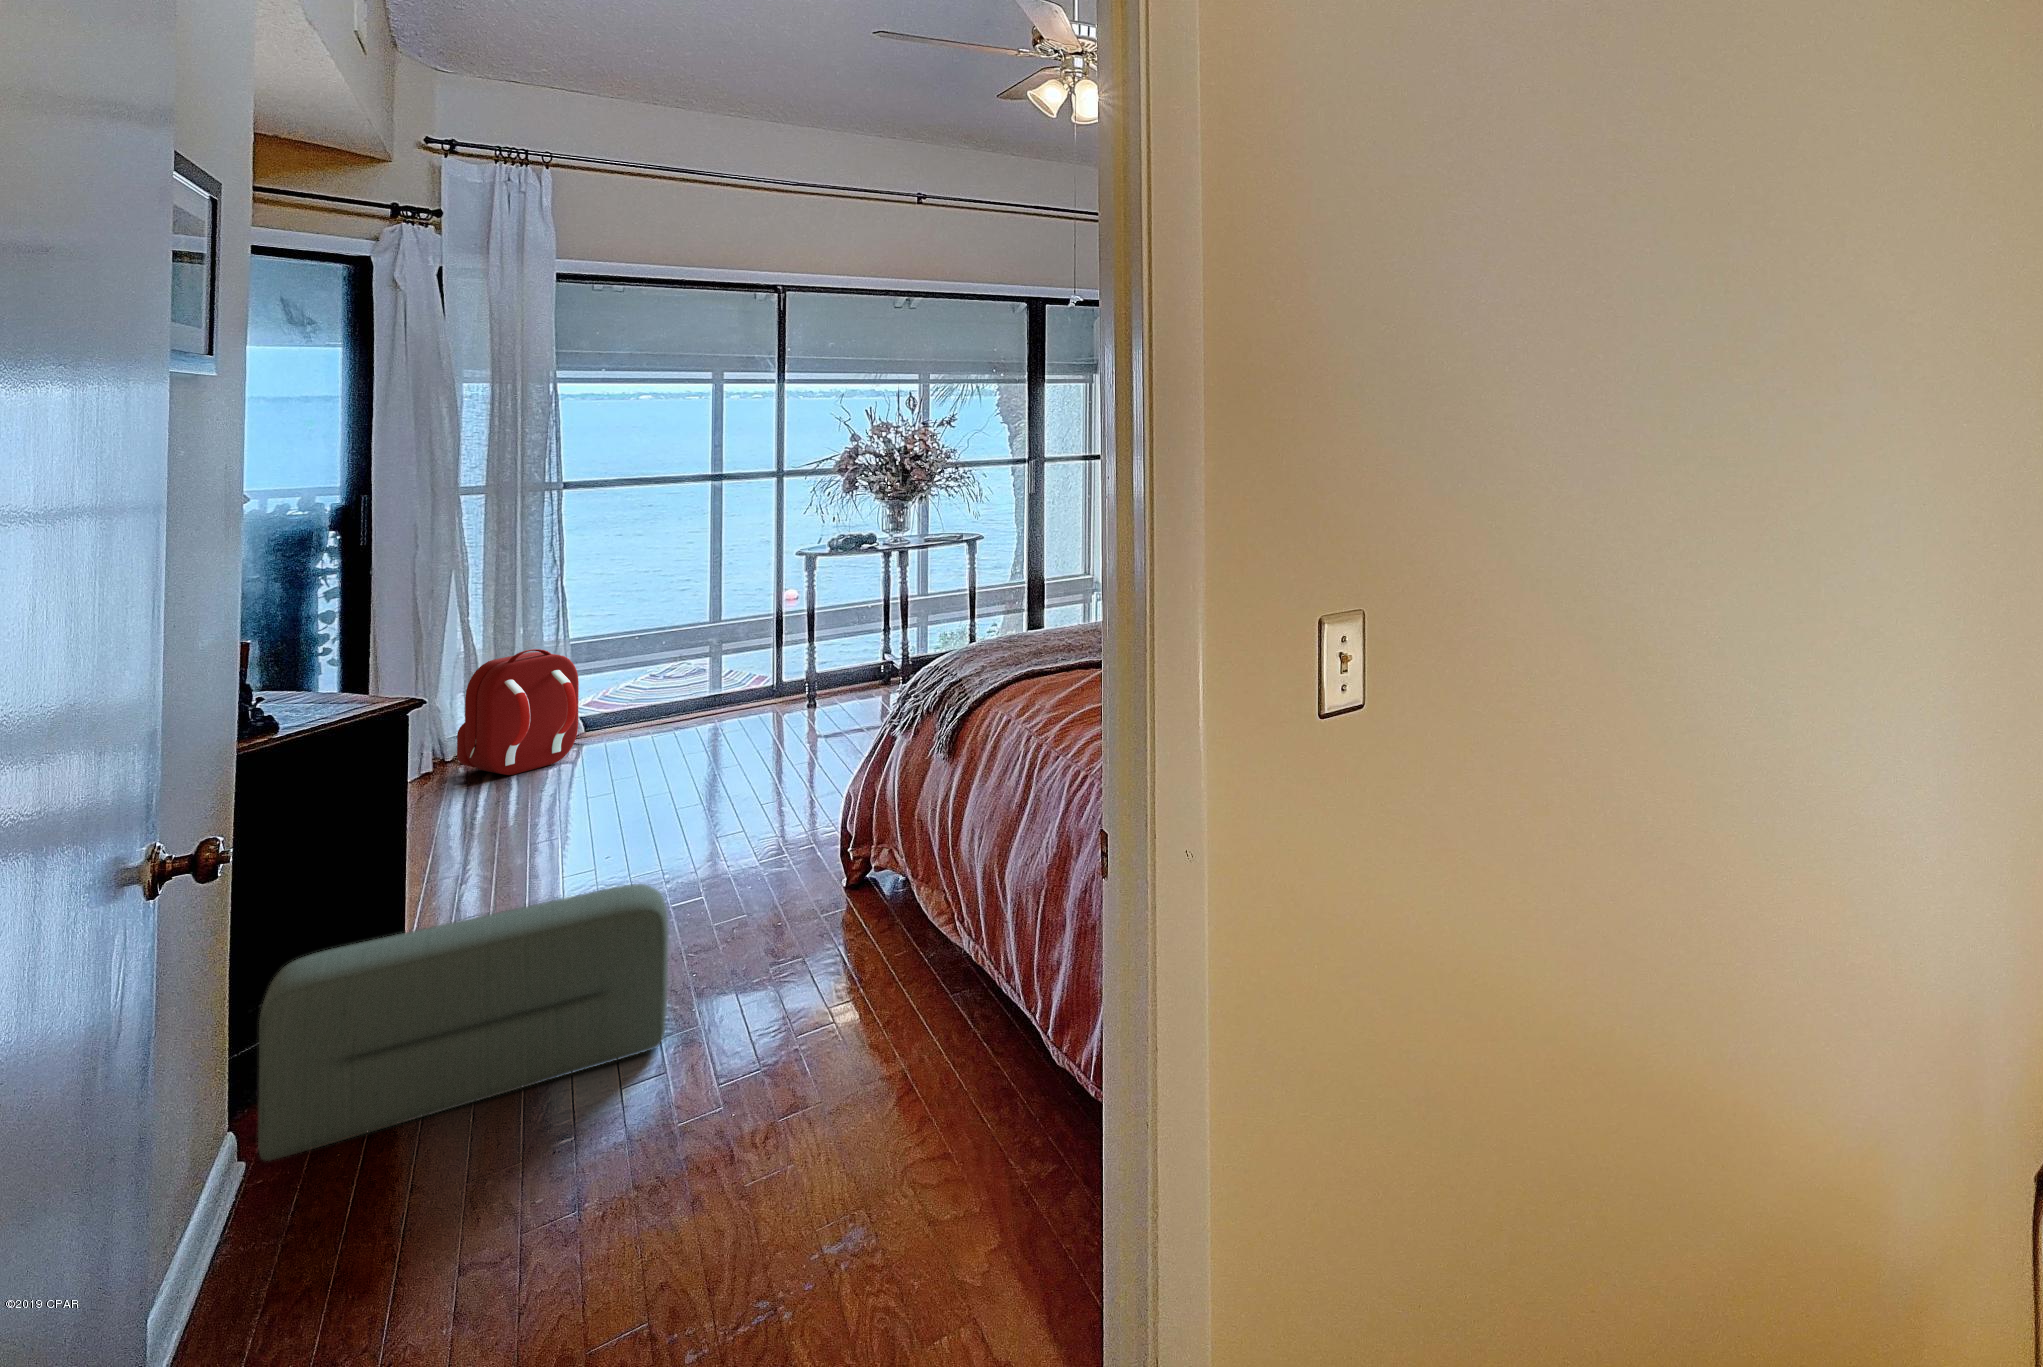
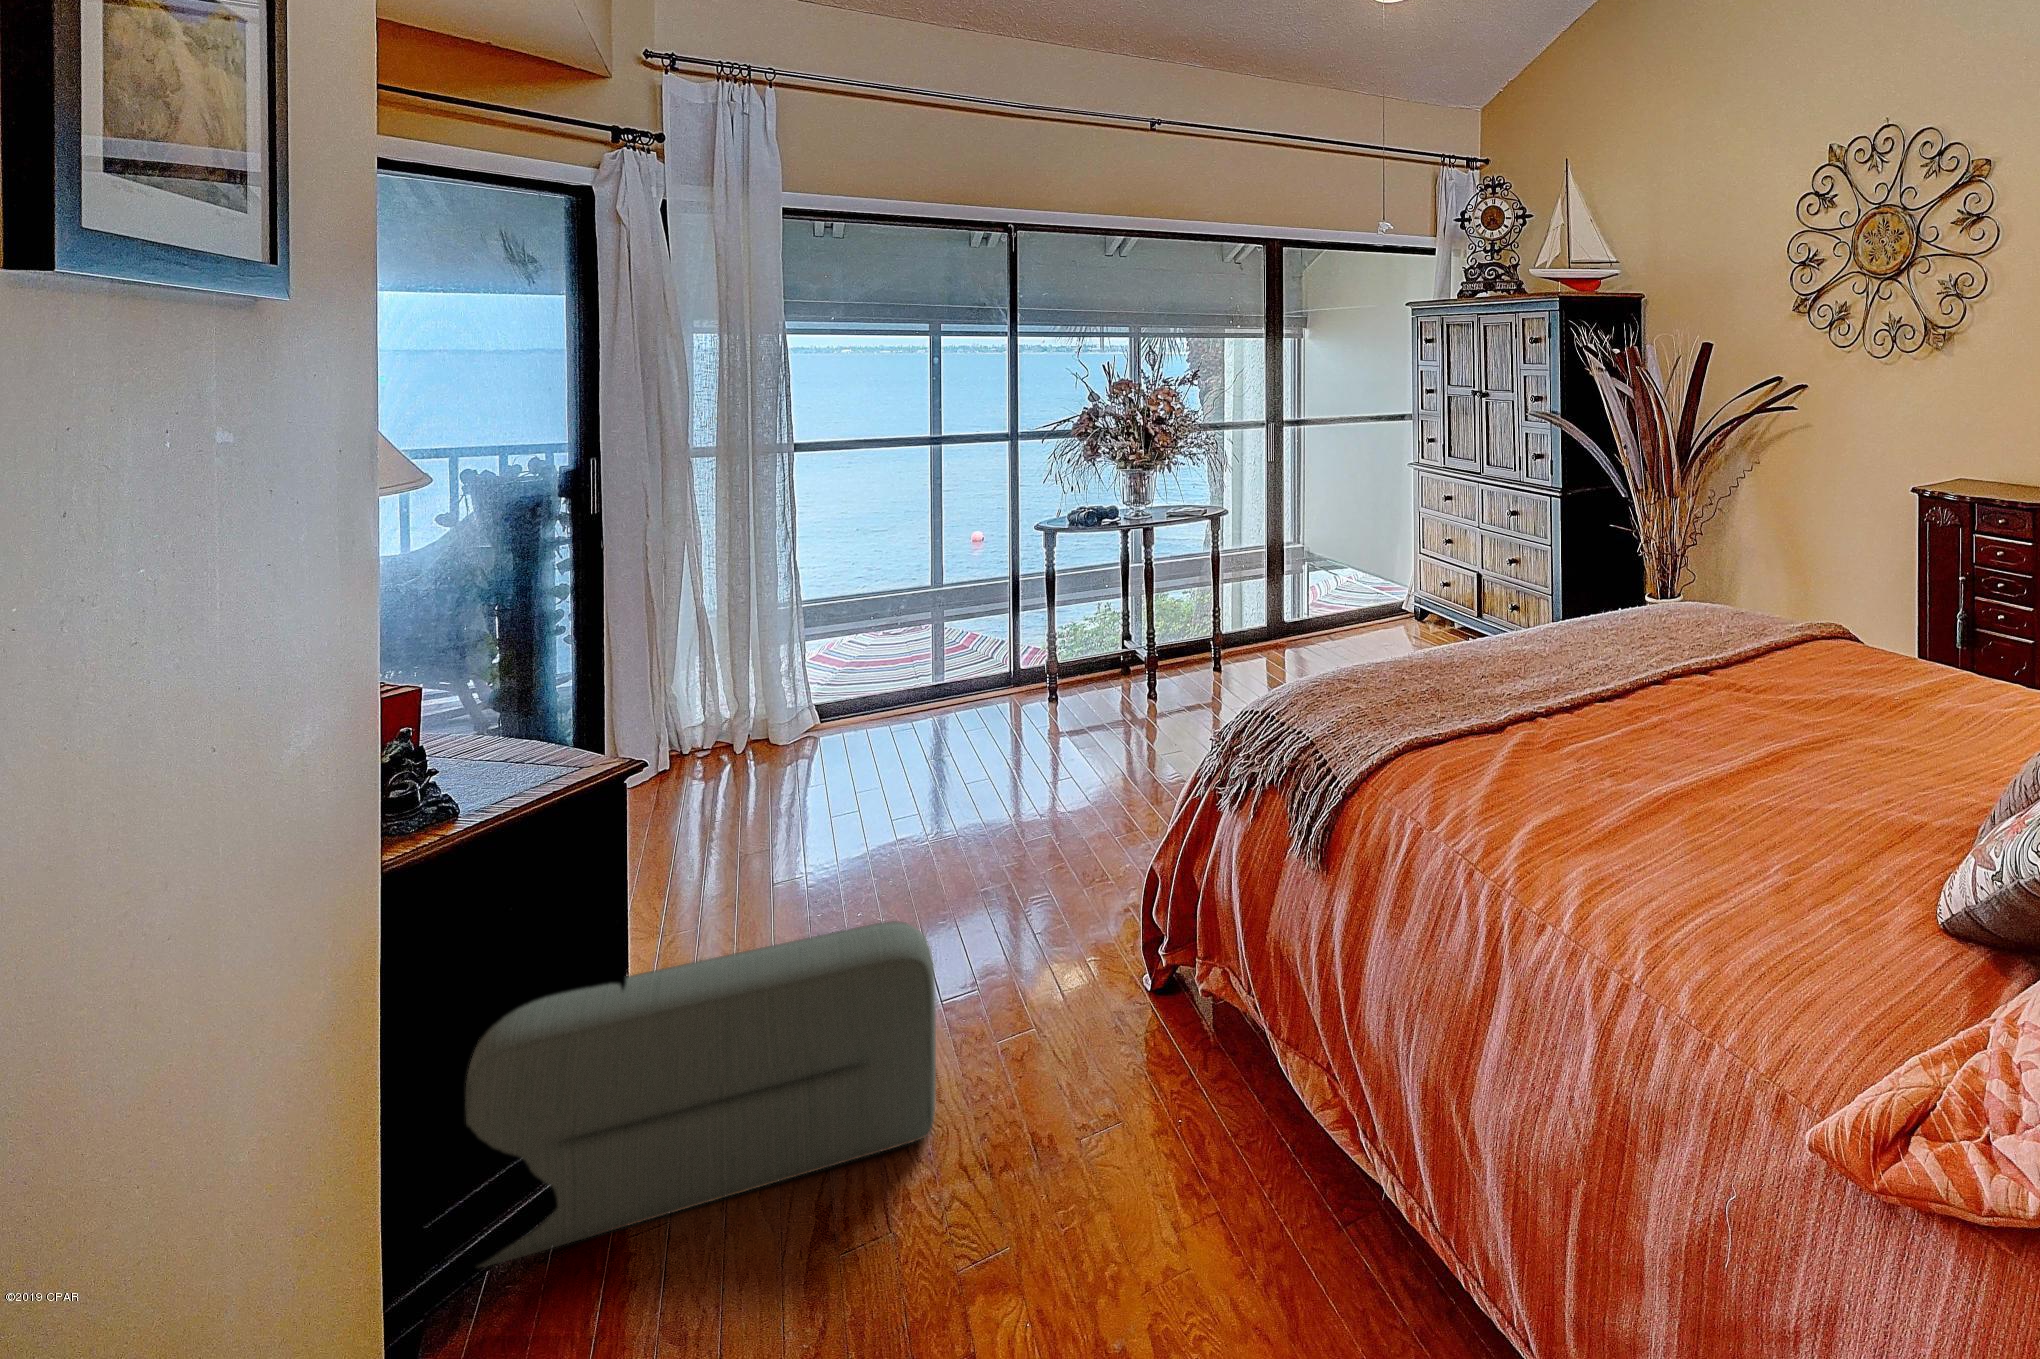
backpack: present [457,649,579,775] -> none [694,629,815,769]

